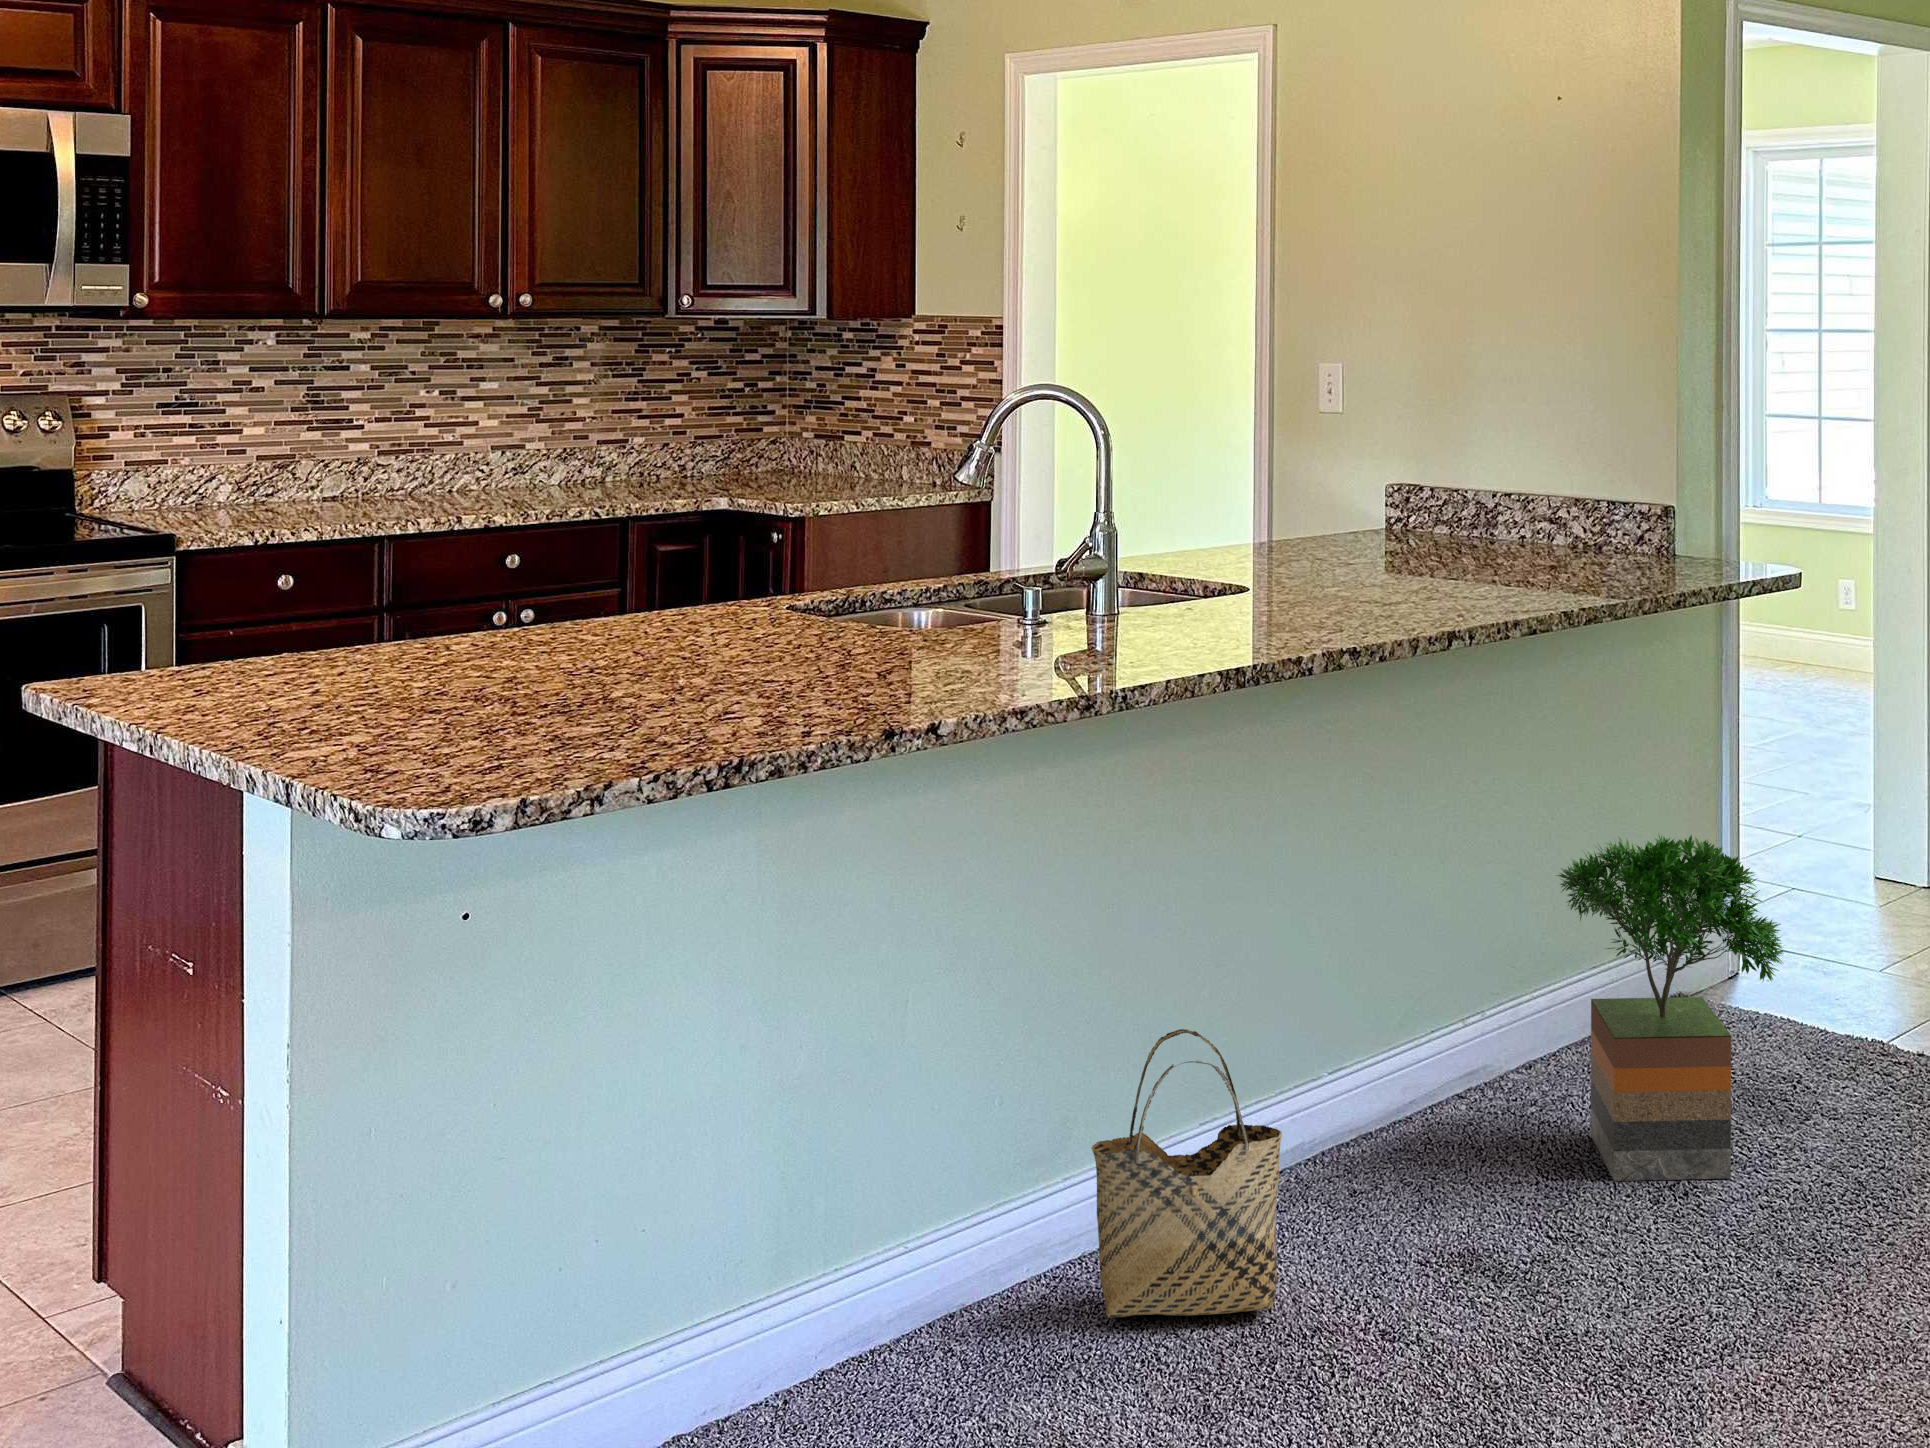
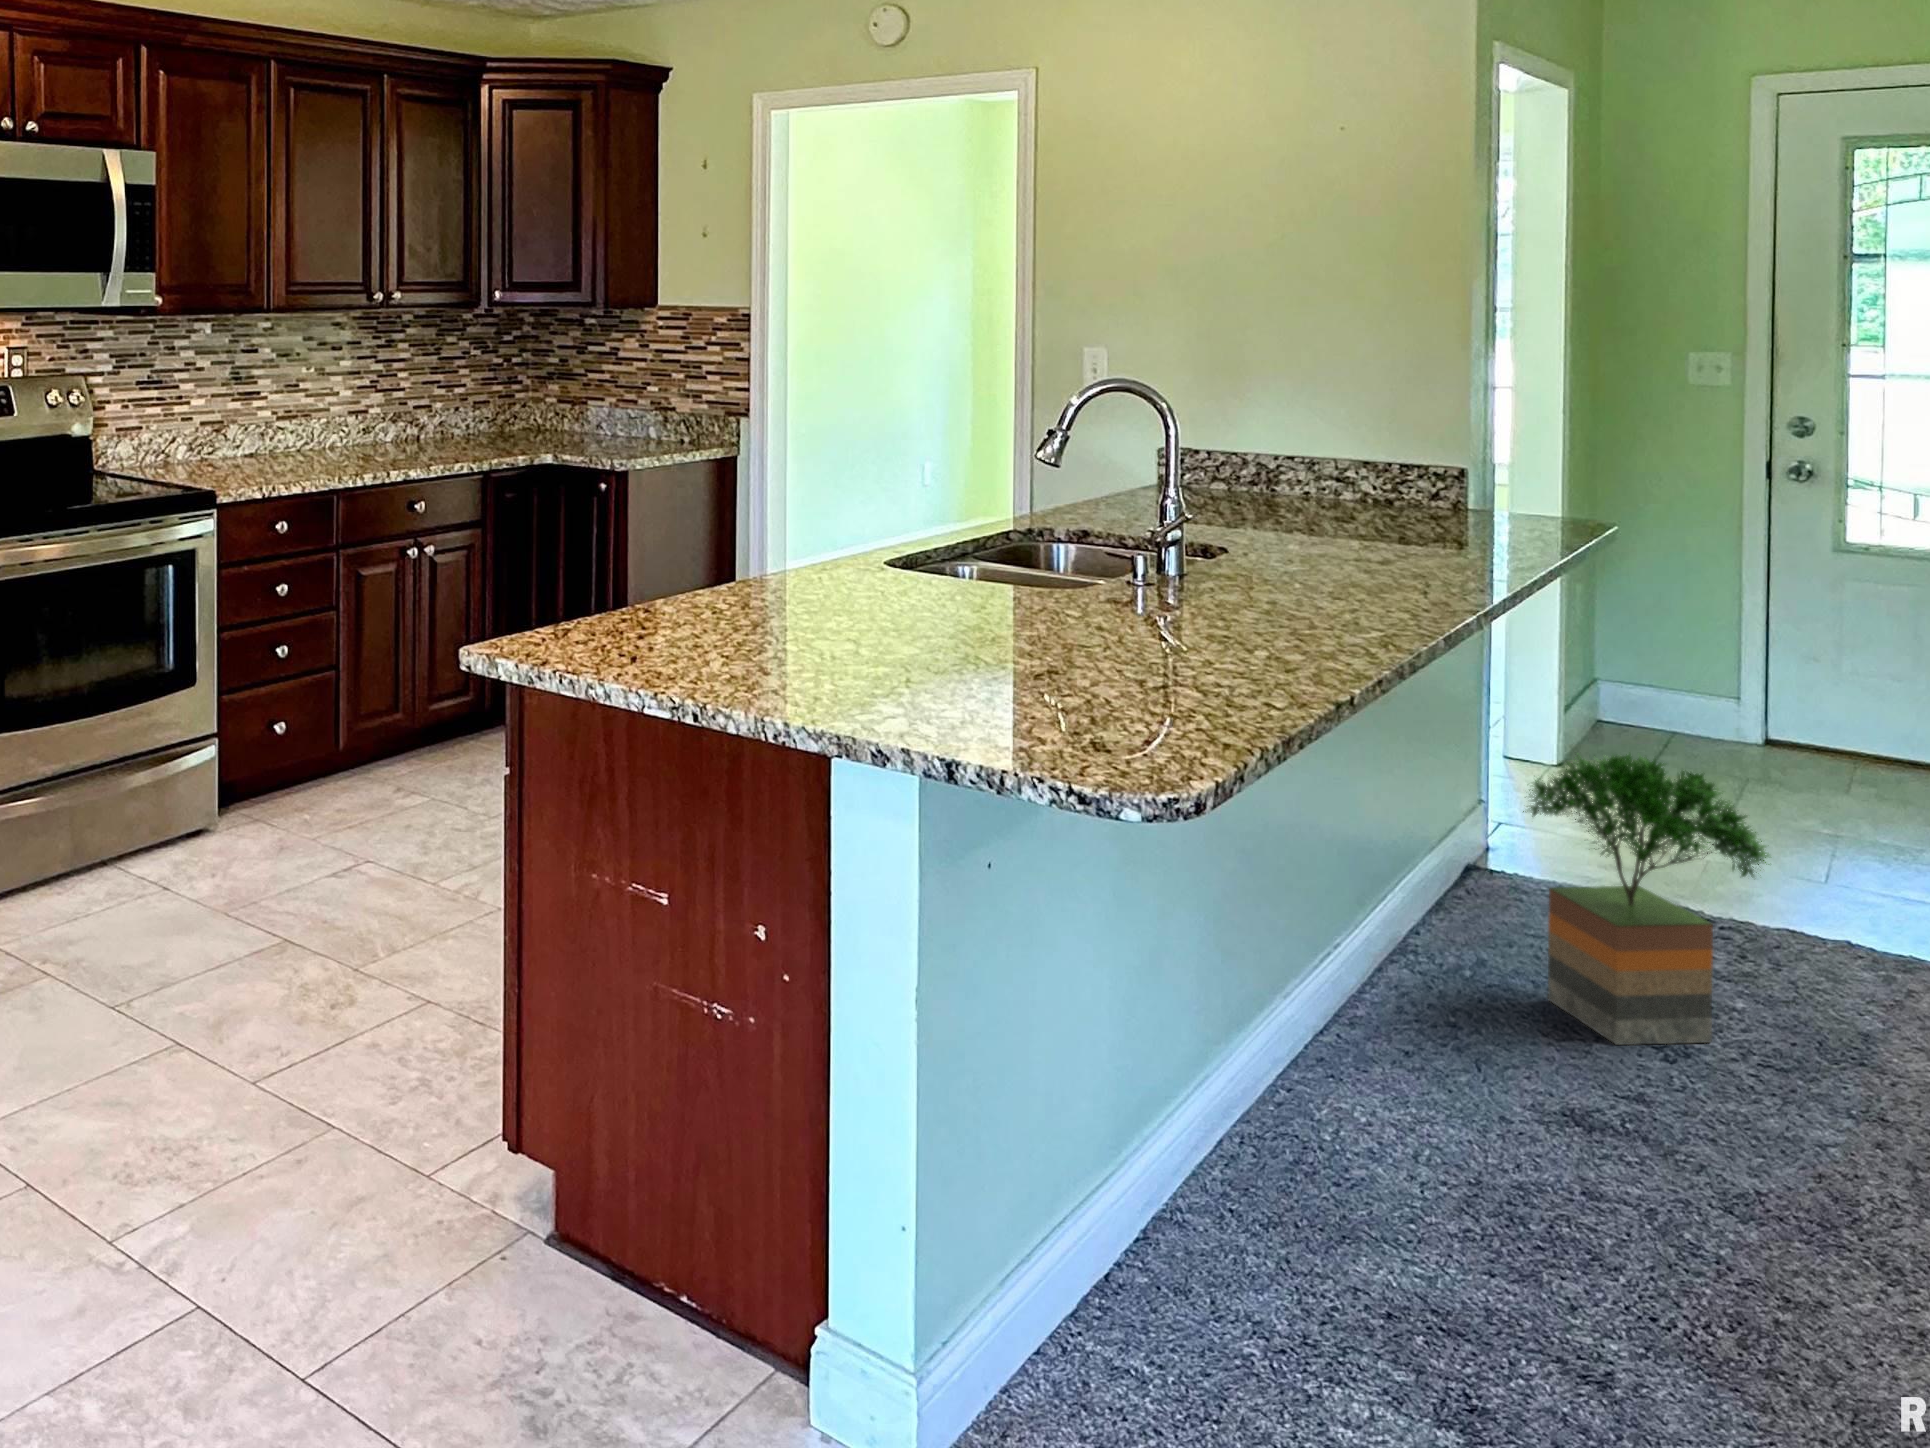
woven basket: present [1091,1029,1282,1318] -> none [1318,933,1481,1185]

